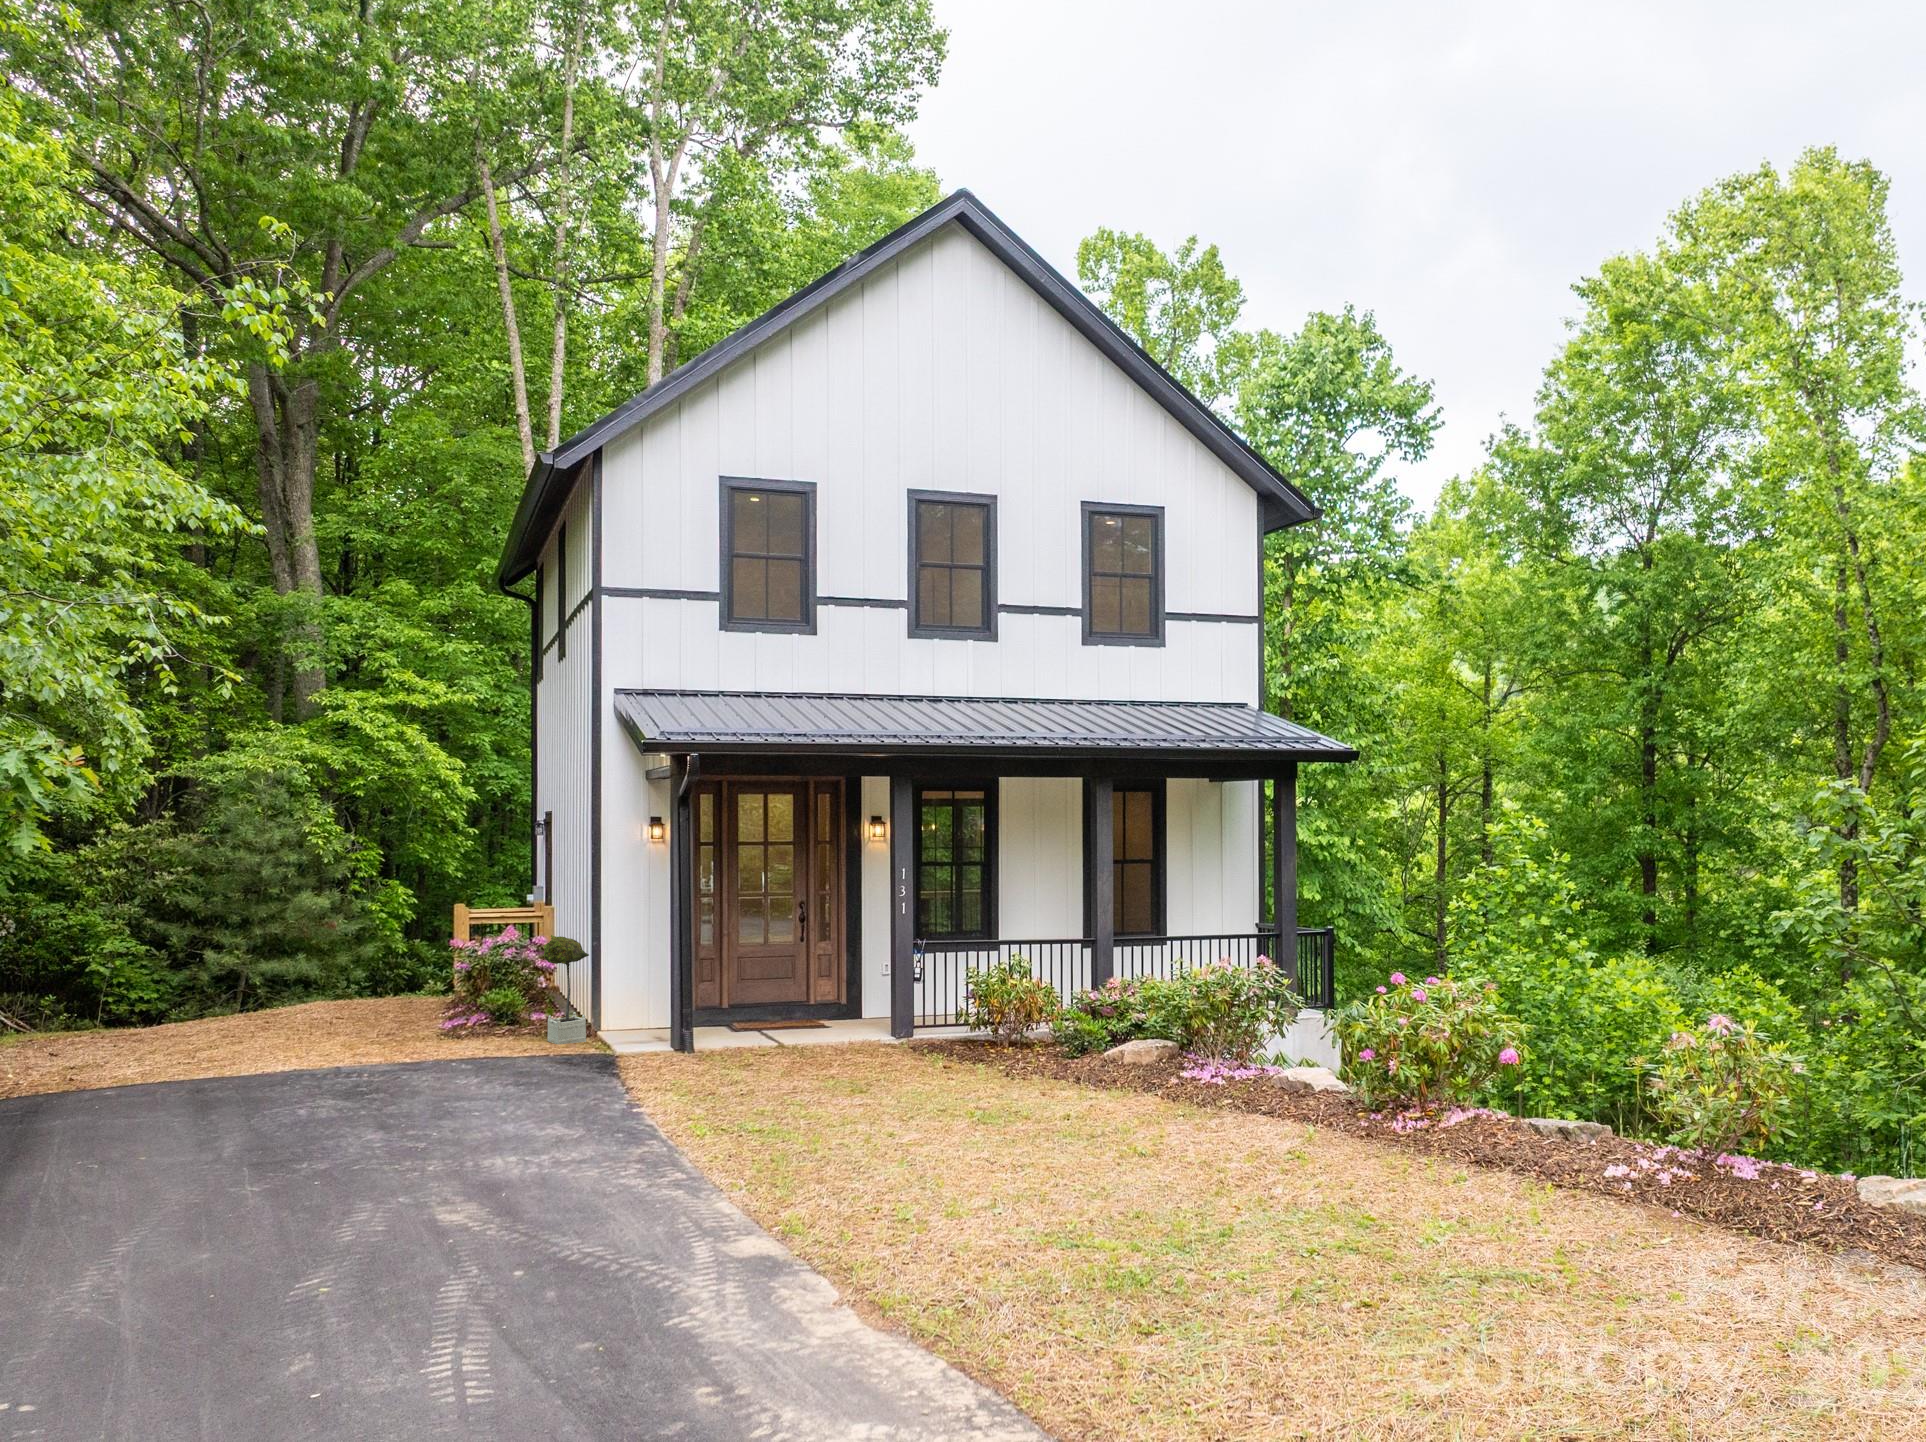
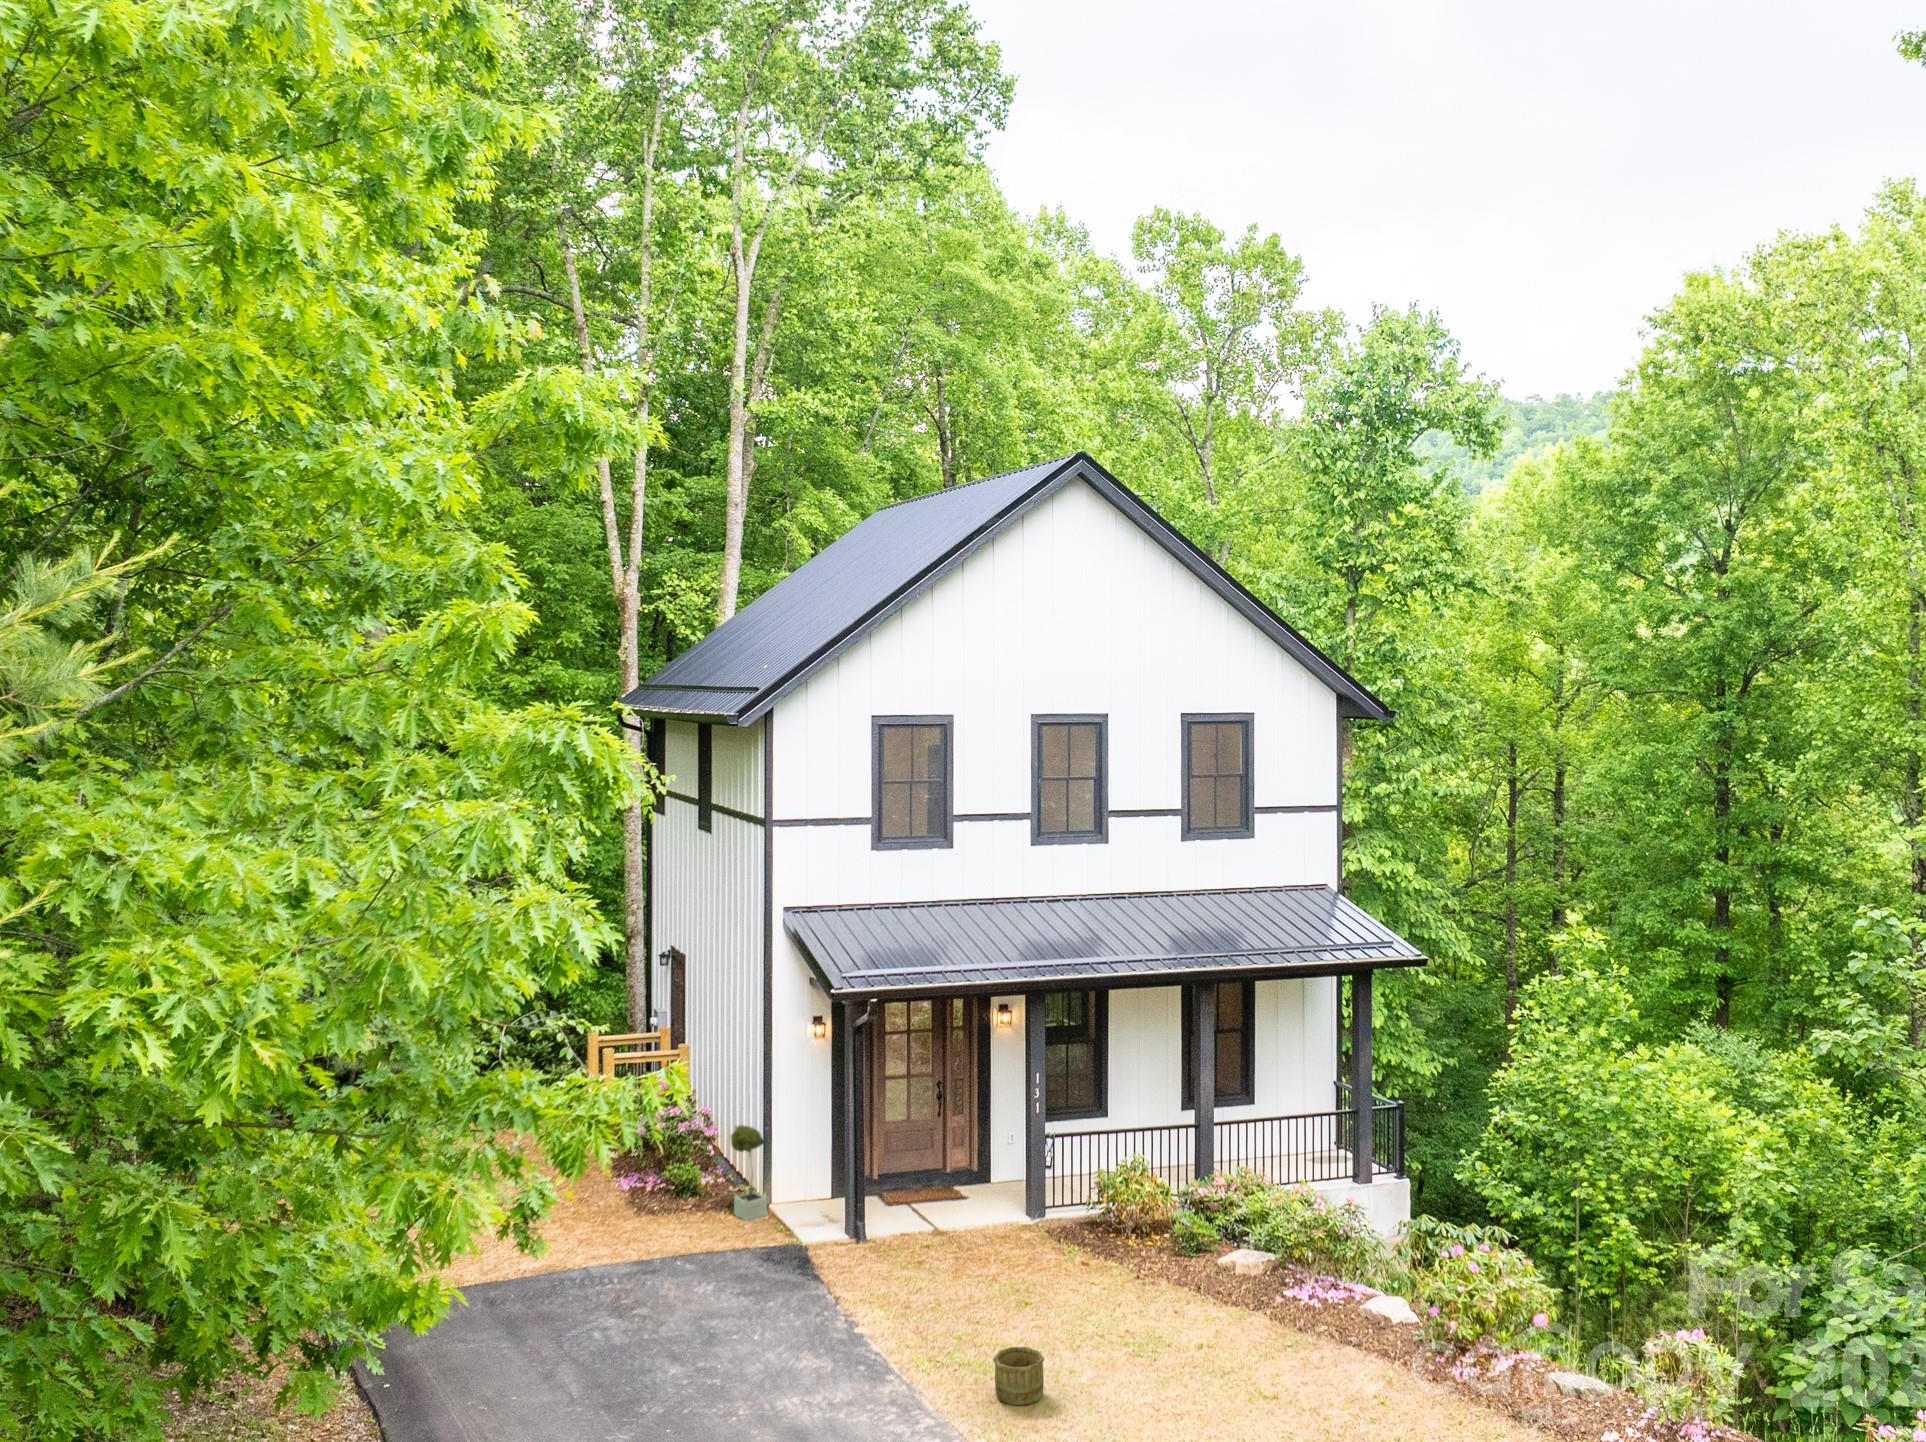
wooden bucket: none [771,1090,840,1157] -> present [993,1347,1044,1405]

